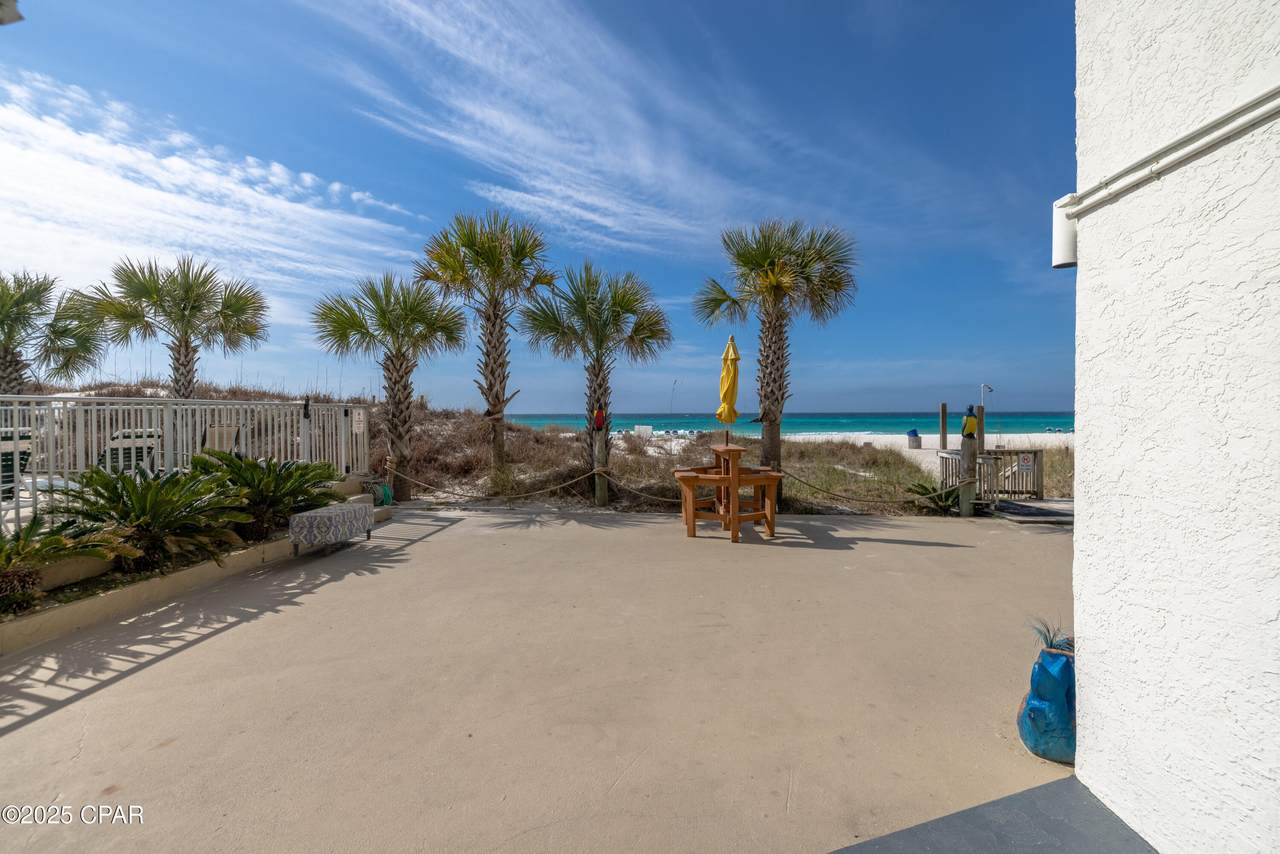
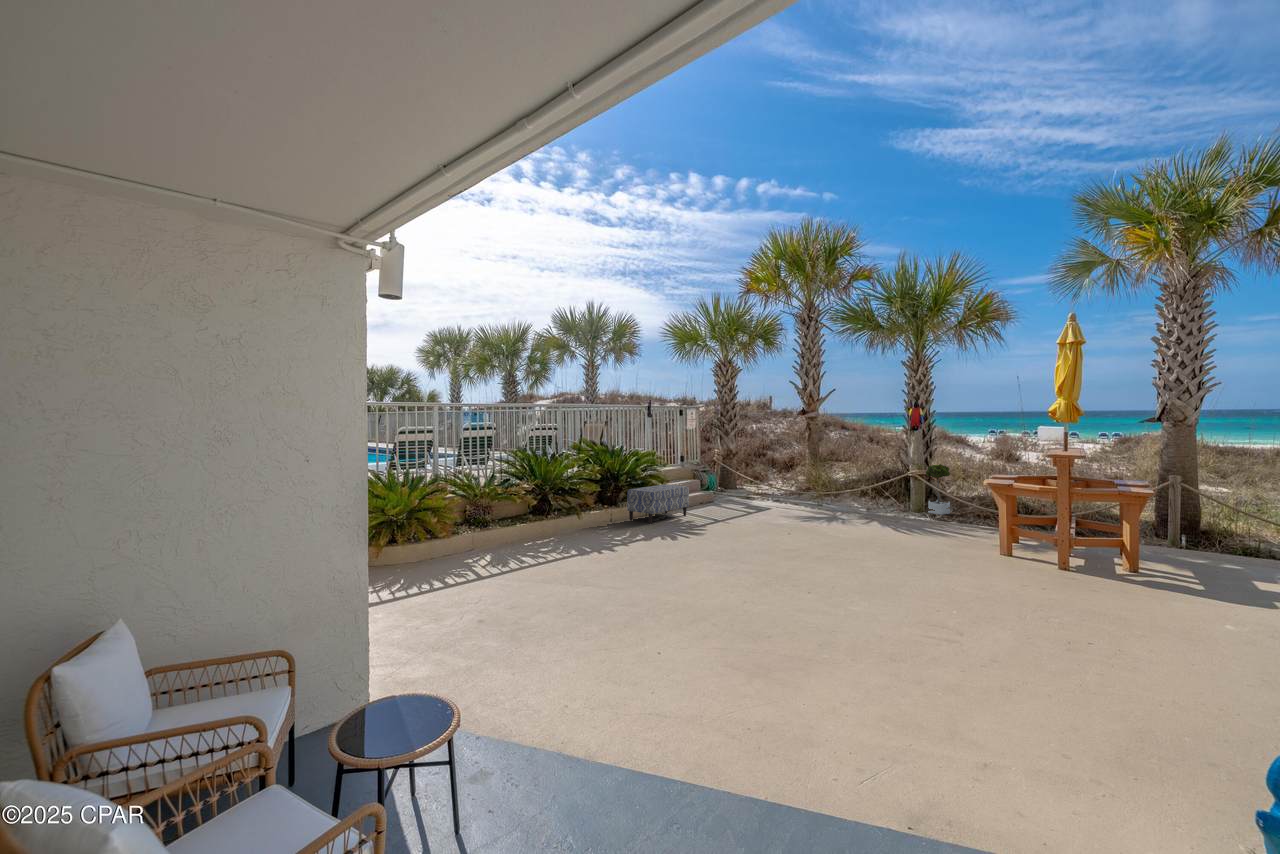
potted tree: none [607,461,626,506] -> present [926,464,950,515]

